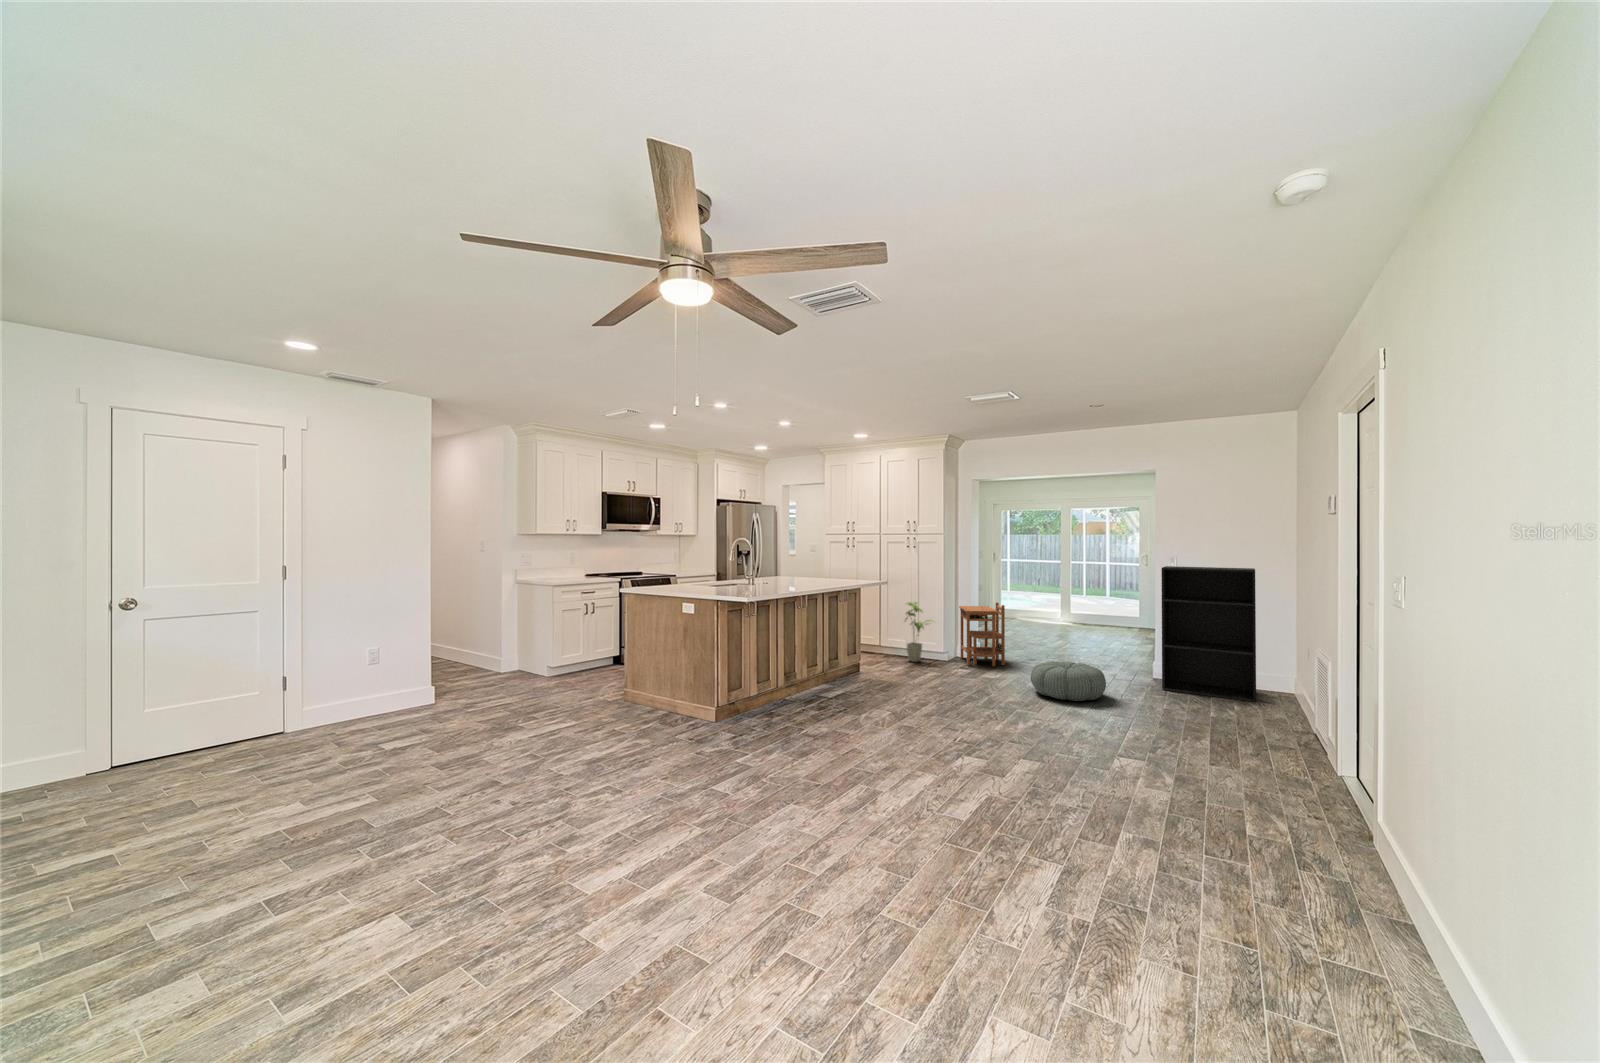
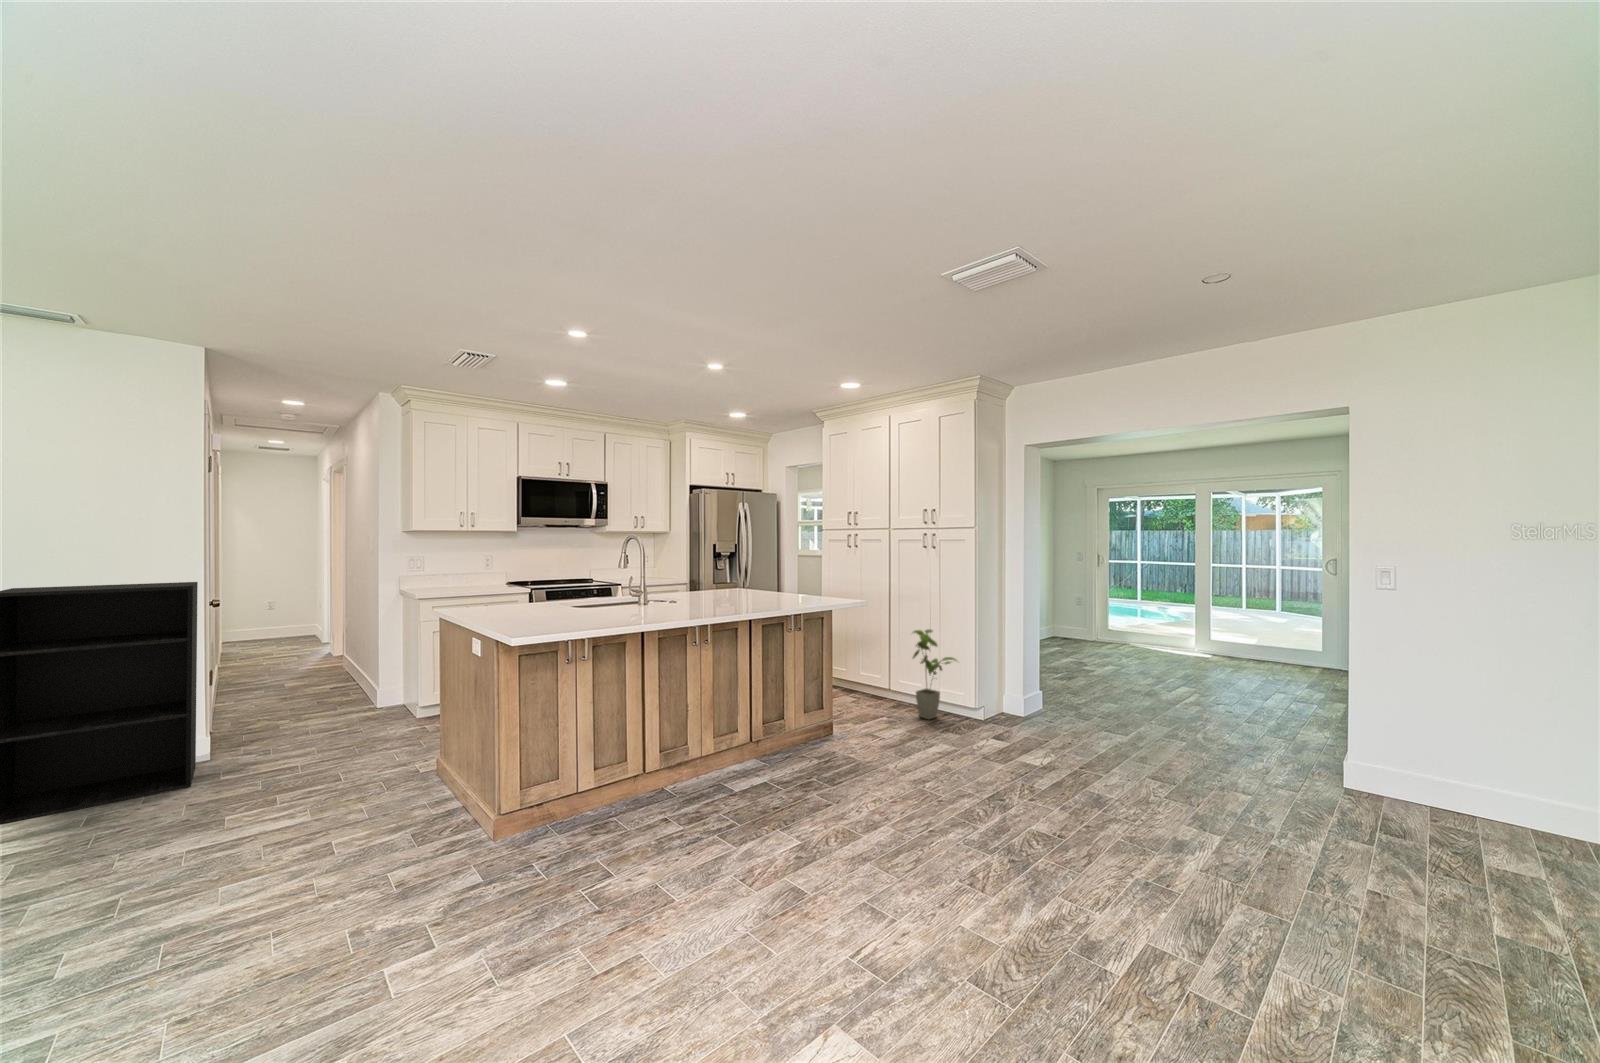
bookshelf: present [1161,566,1256,702] -> present [0,582,198,825]
side table: present [959,602,1005,666] -> none [1002,633,1068,737]
pouf: present [1031,661,1106,701] -> none [1089,753,1238,847]

